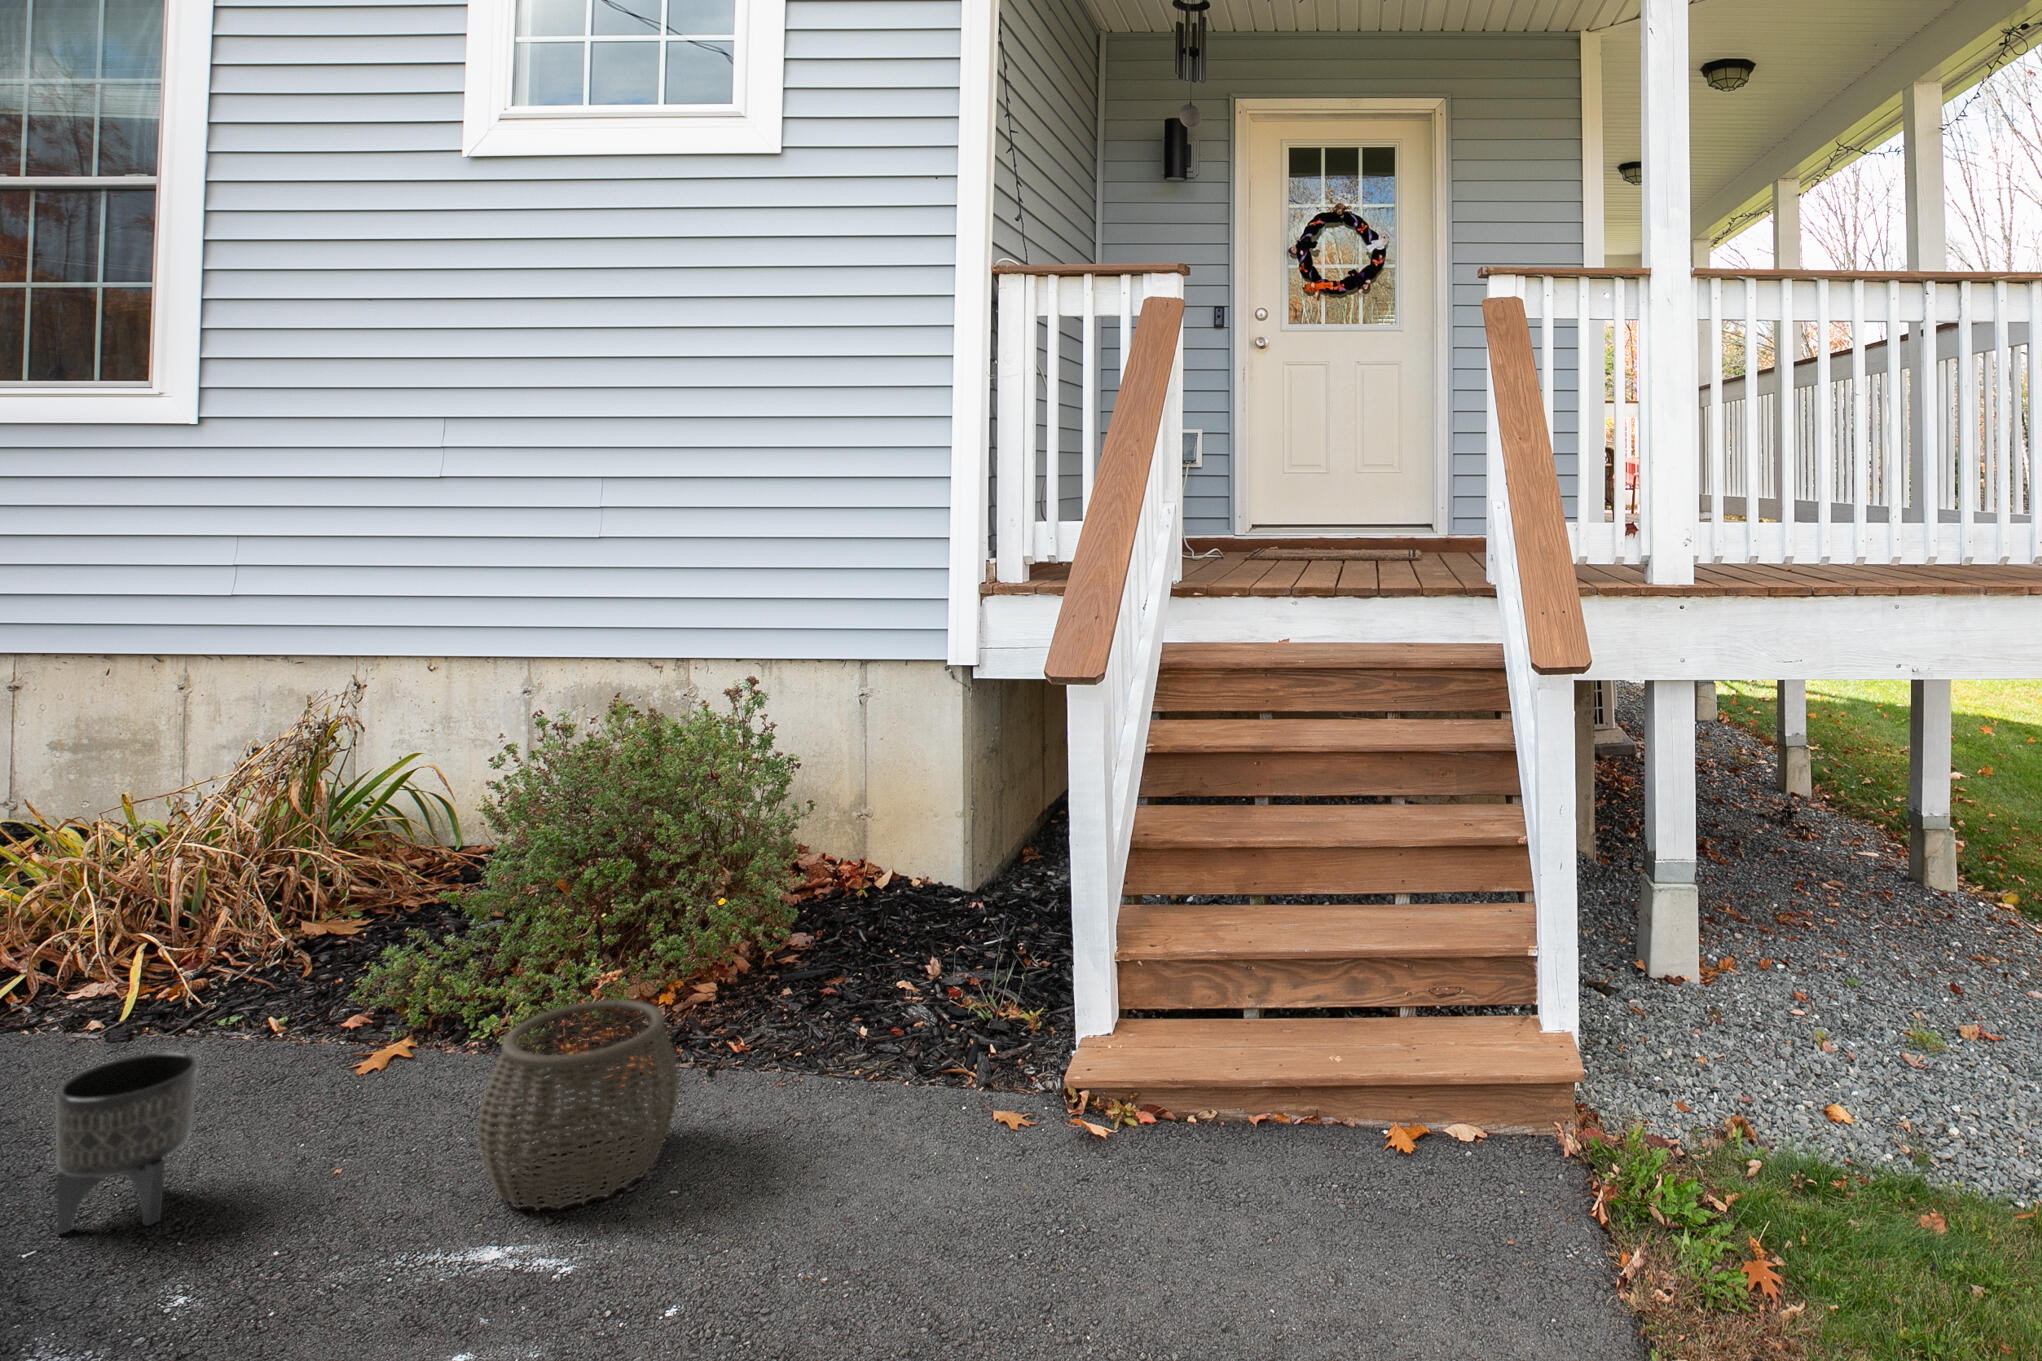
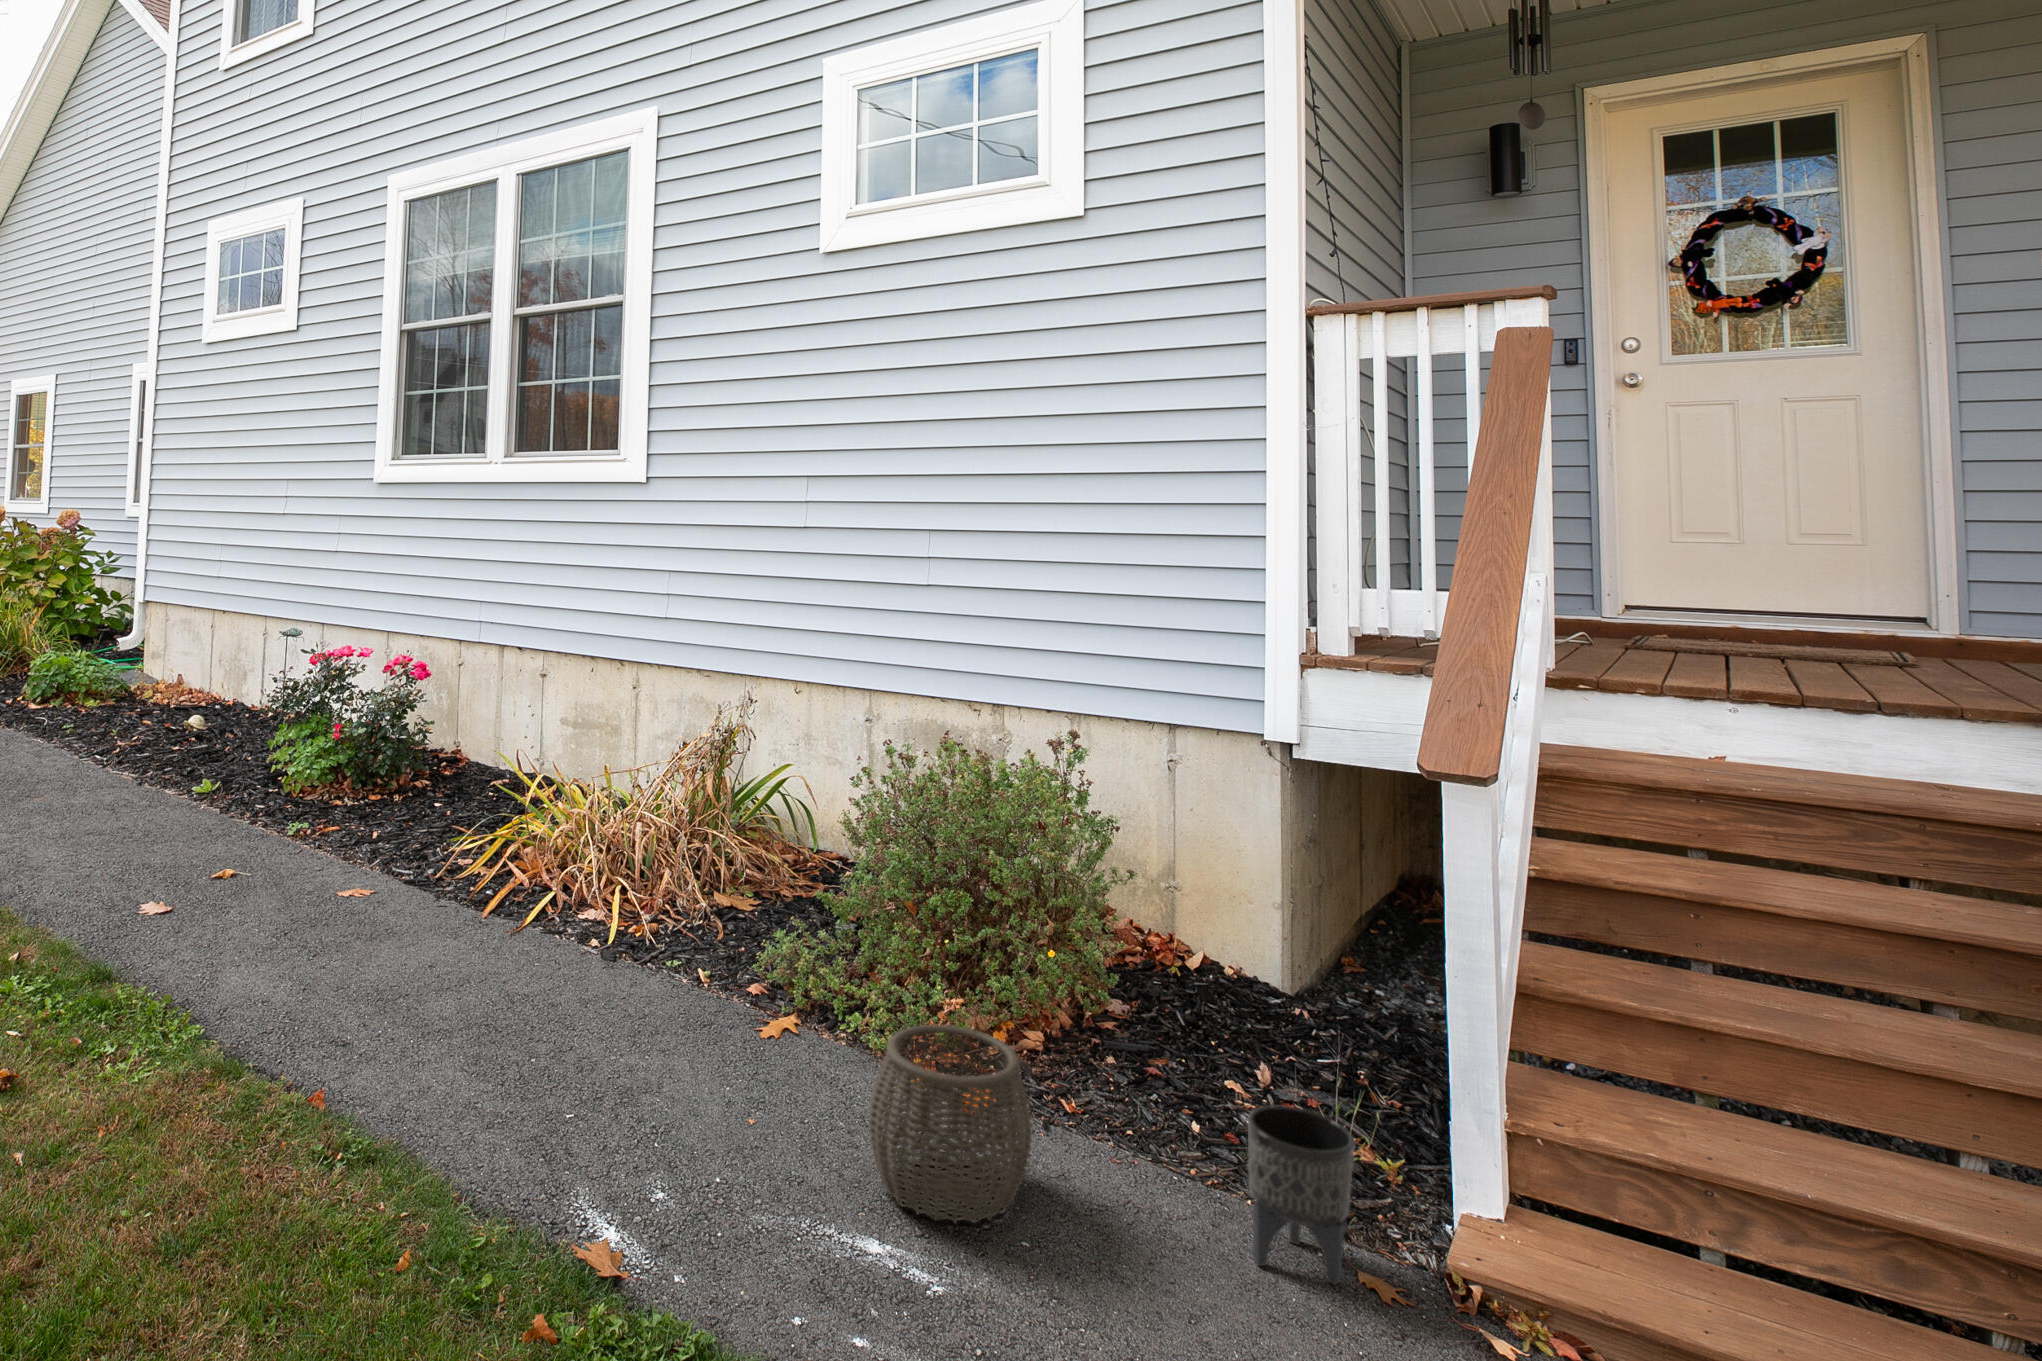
planter: present [56,1052,199,1234] -> present [1248,1105,1355,1285]

